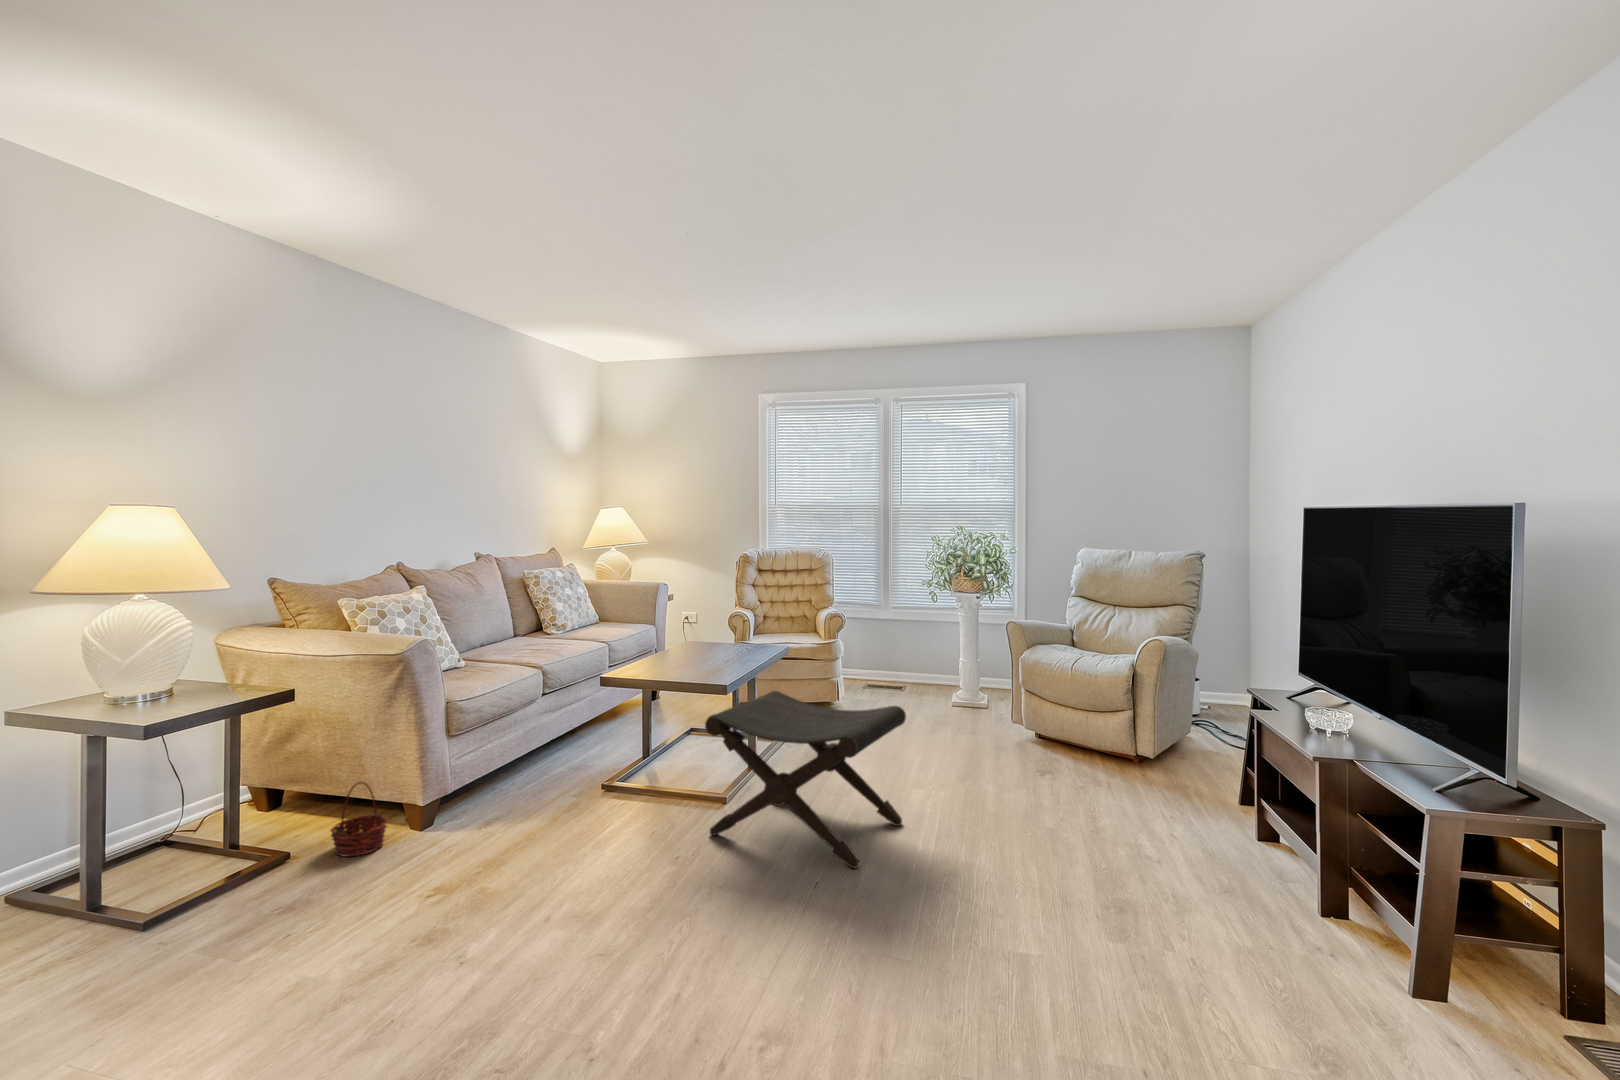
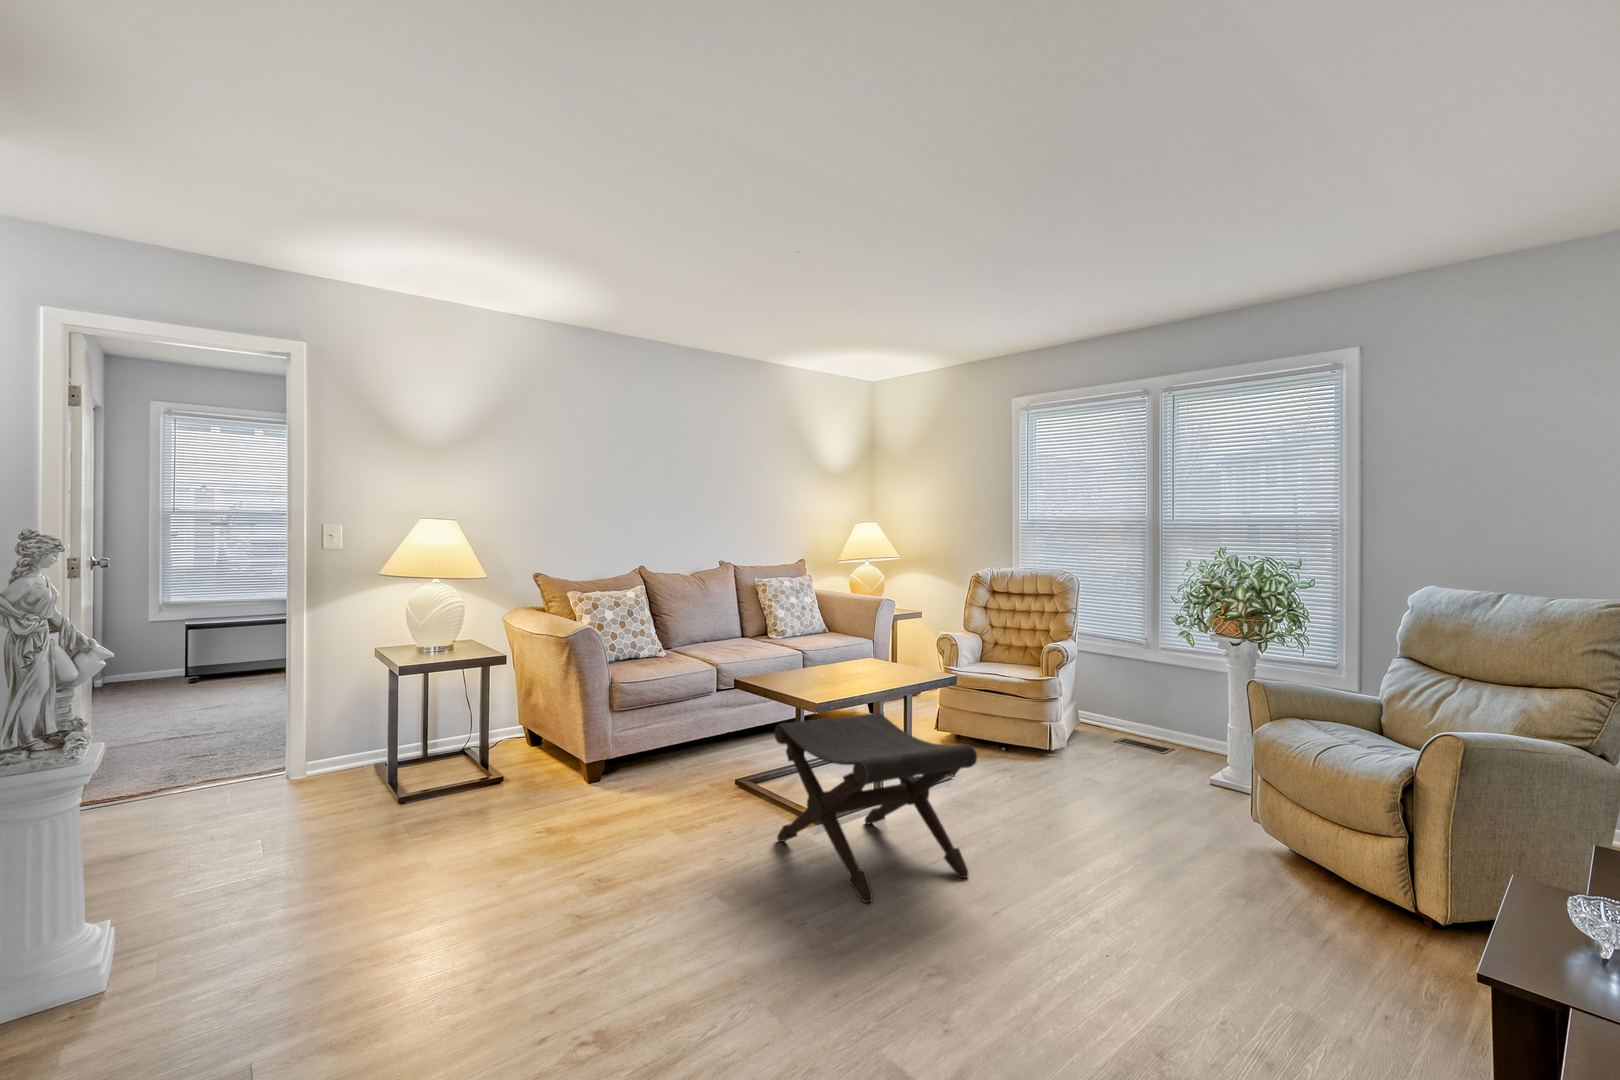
basket: present [330,782,387,857] -> none [515,735,556,793]

